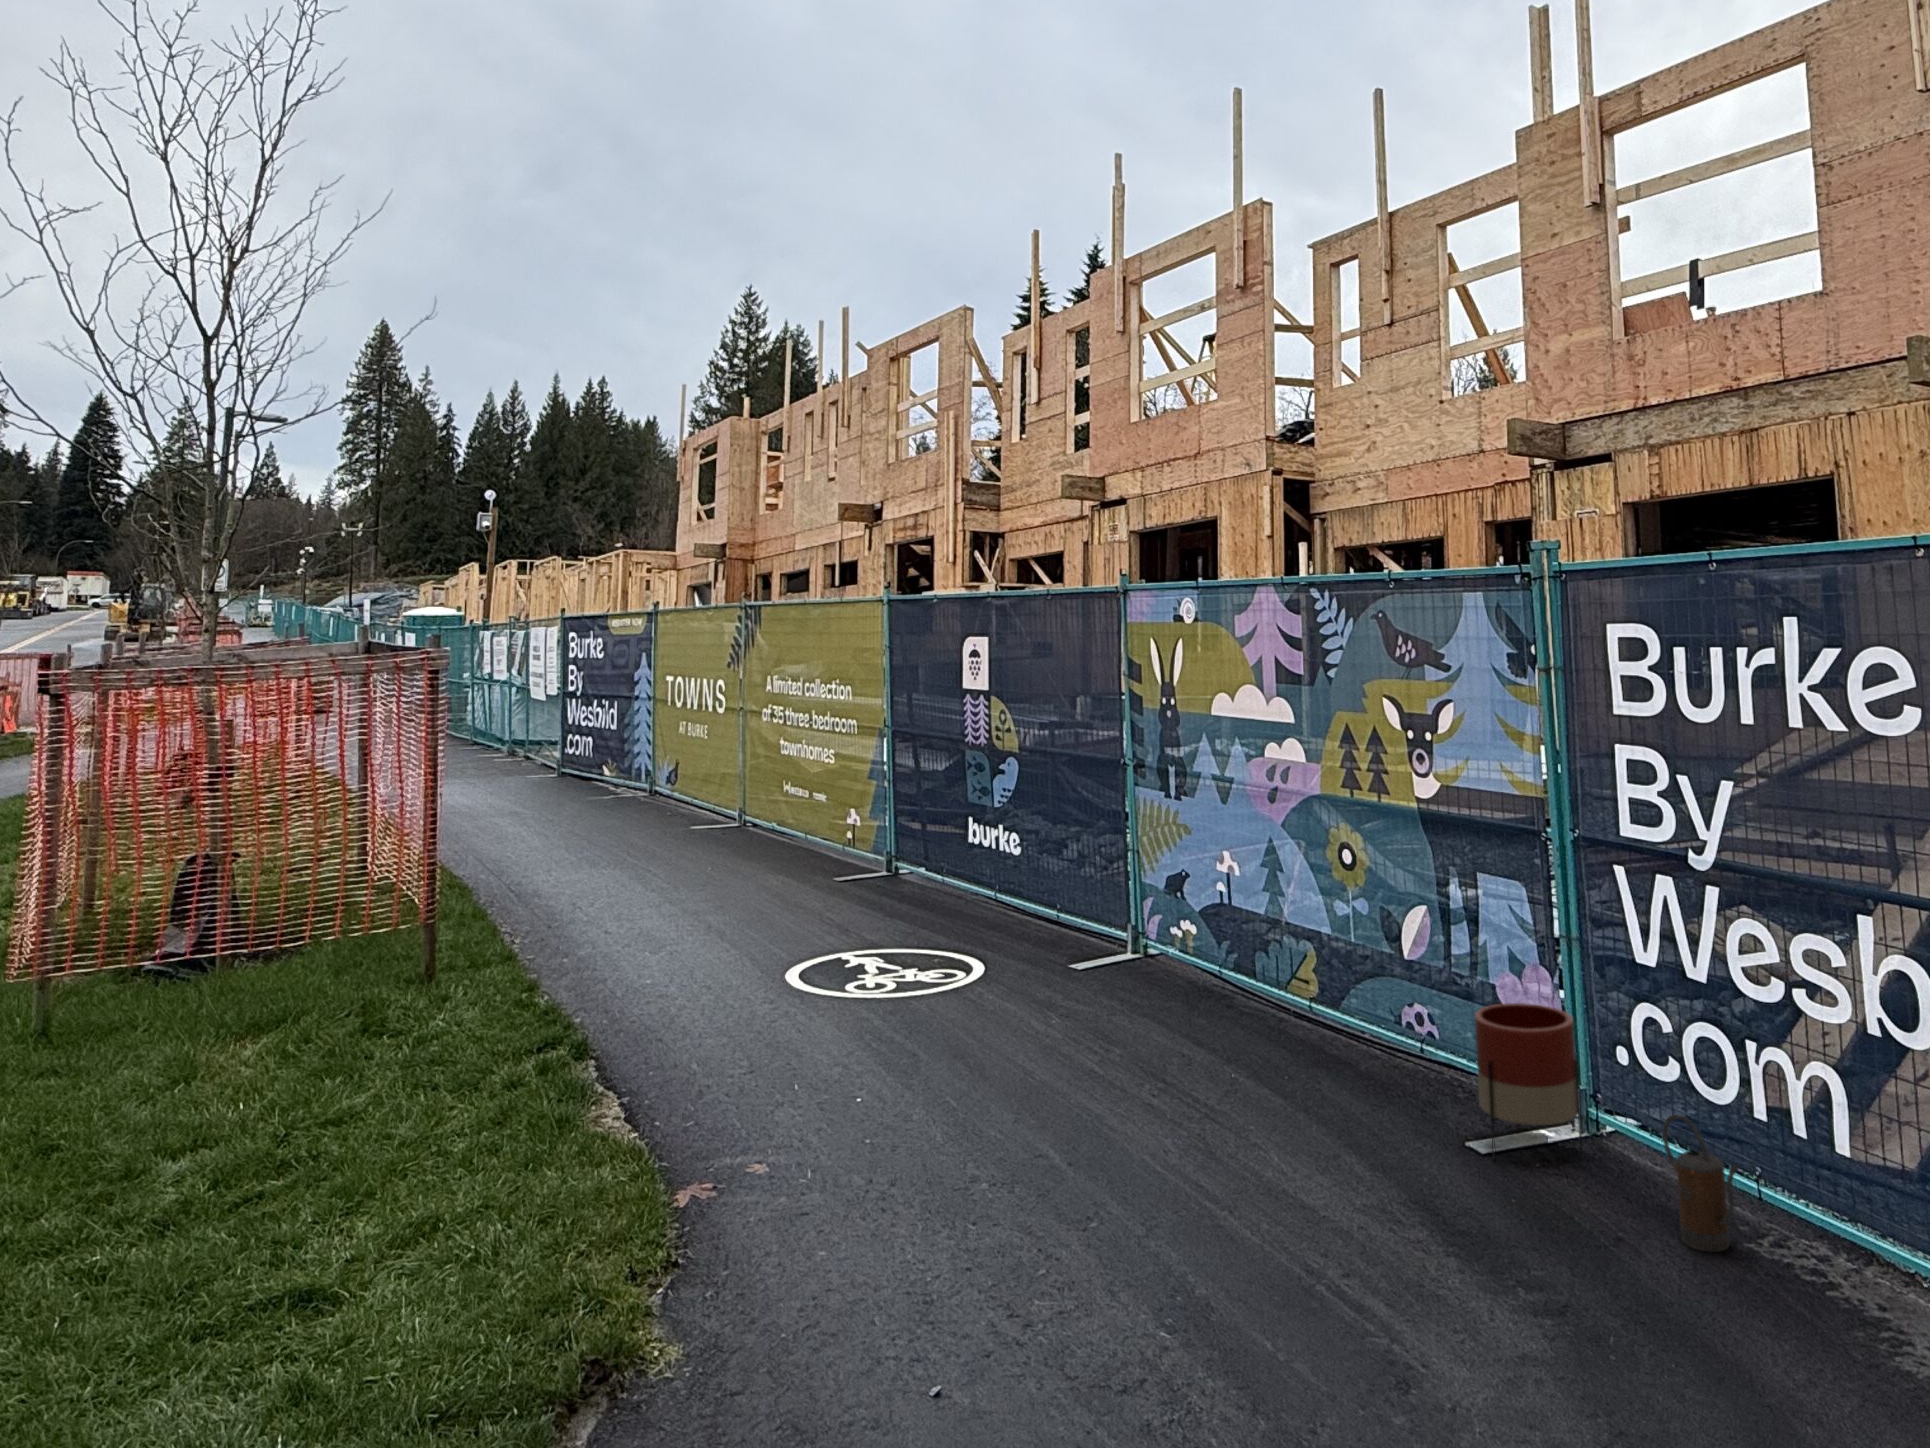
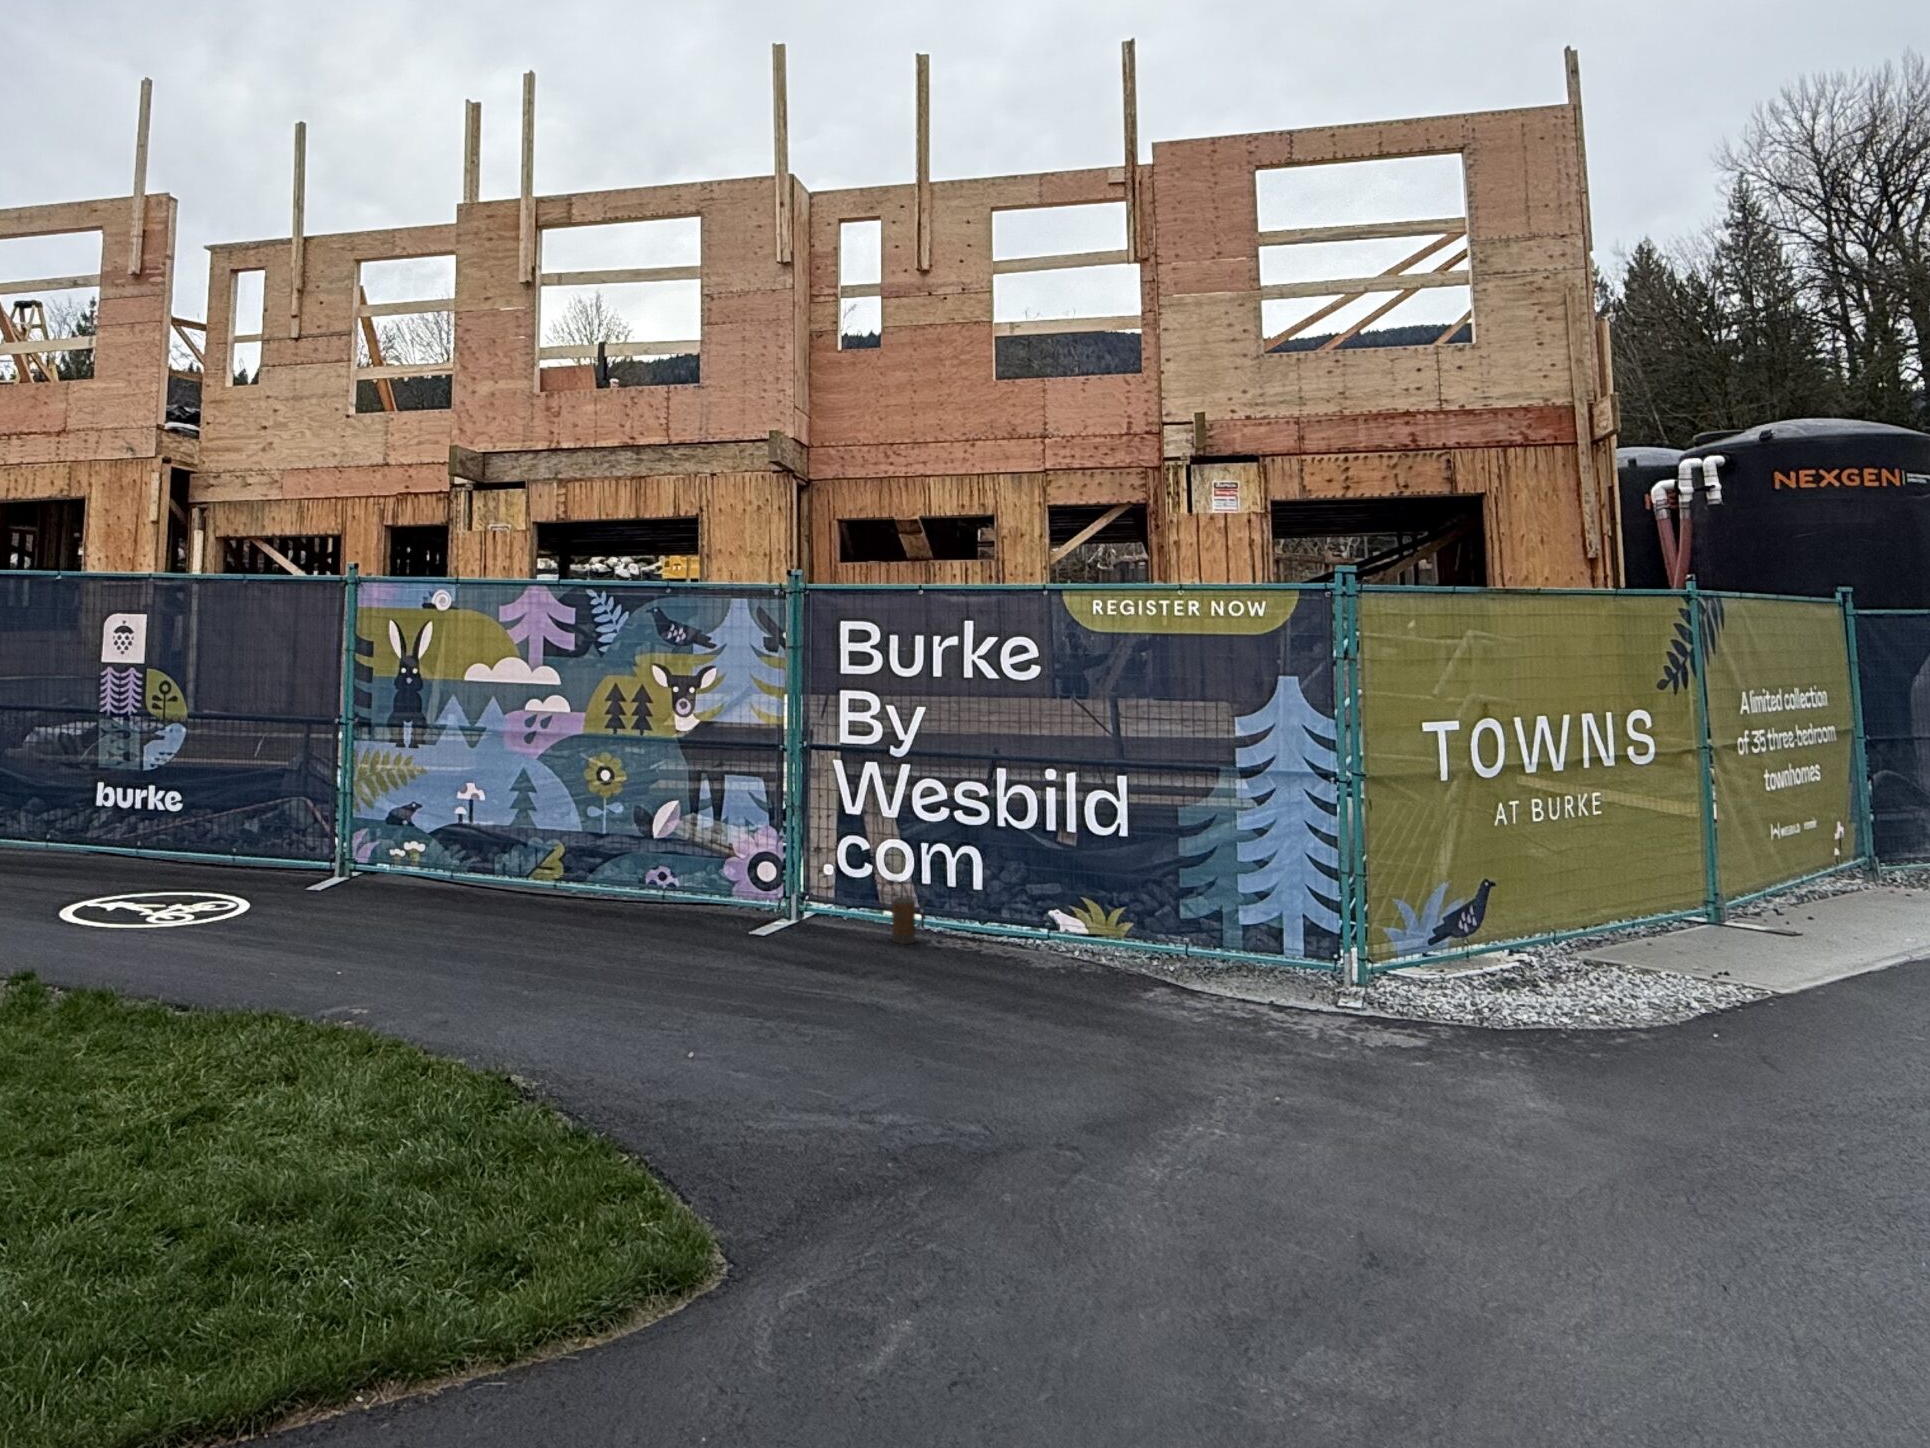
planter: present [1475,1003,1583,1161] -> none [754,844,811,932]

